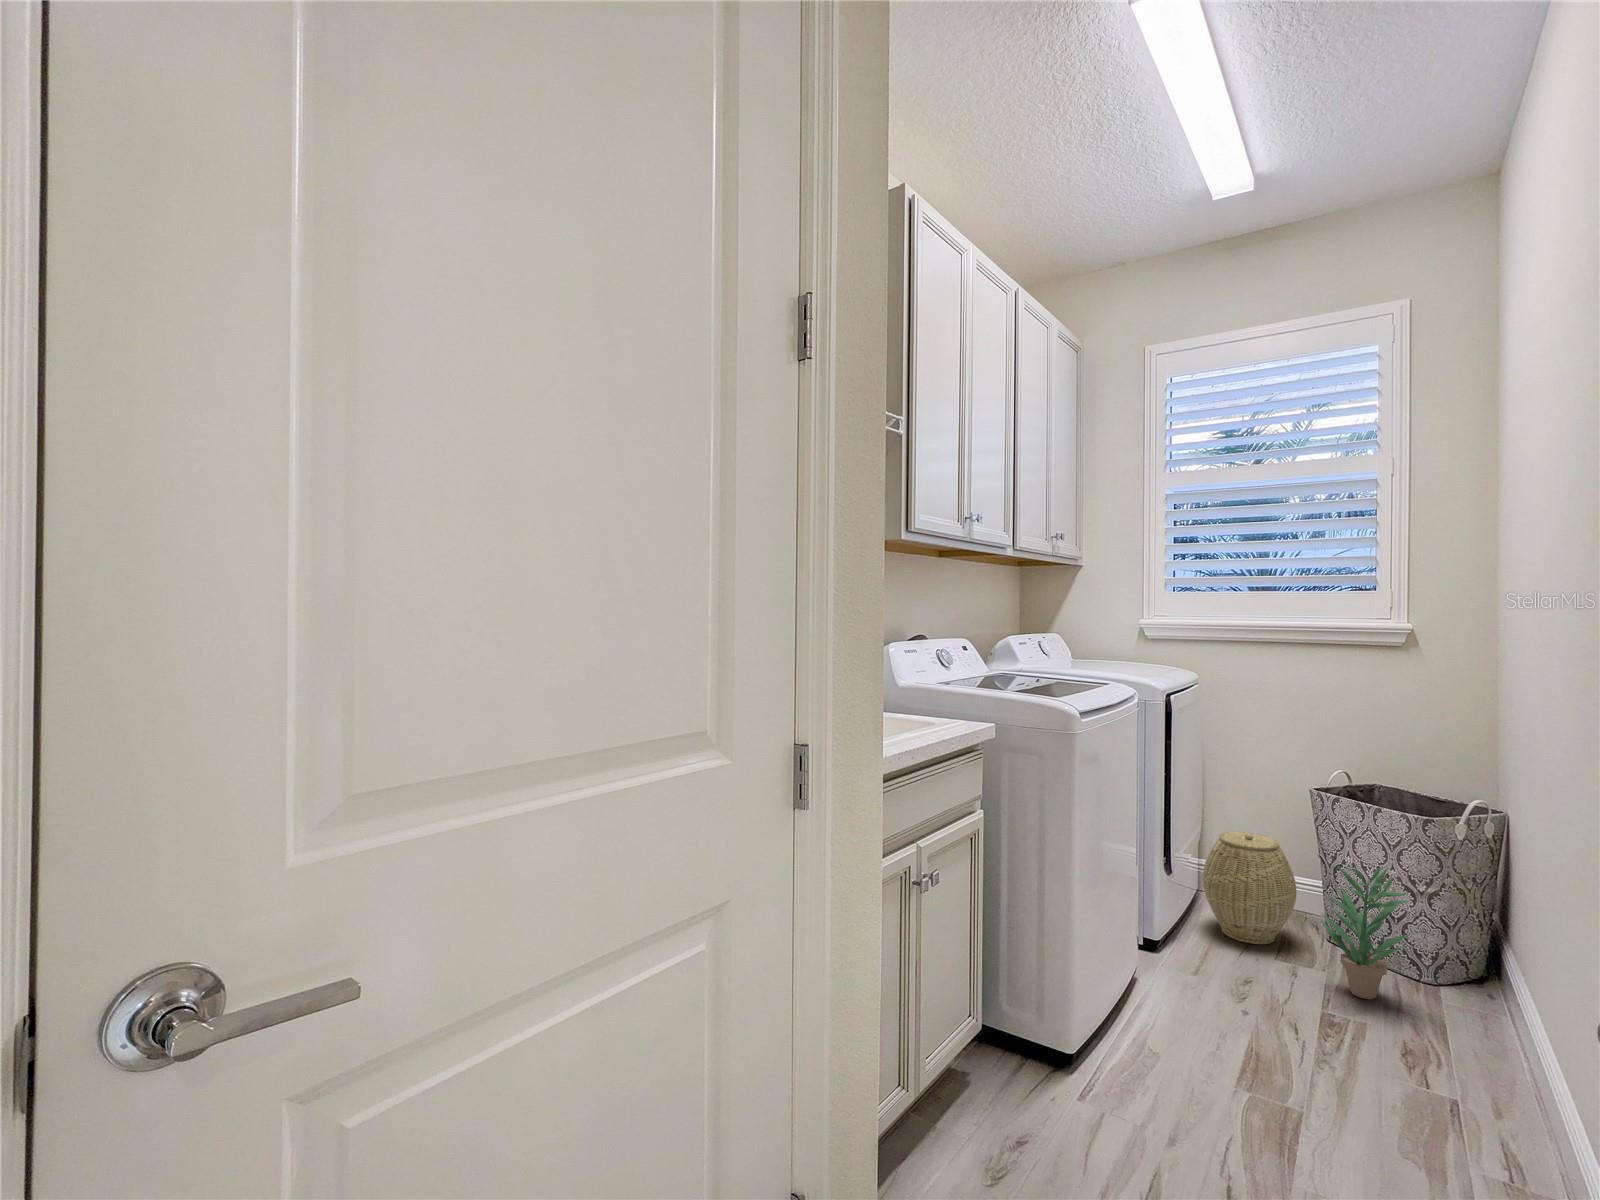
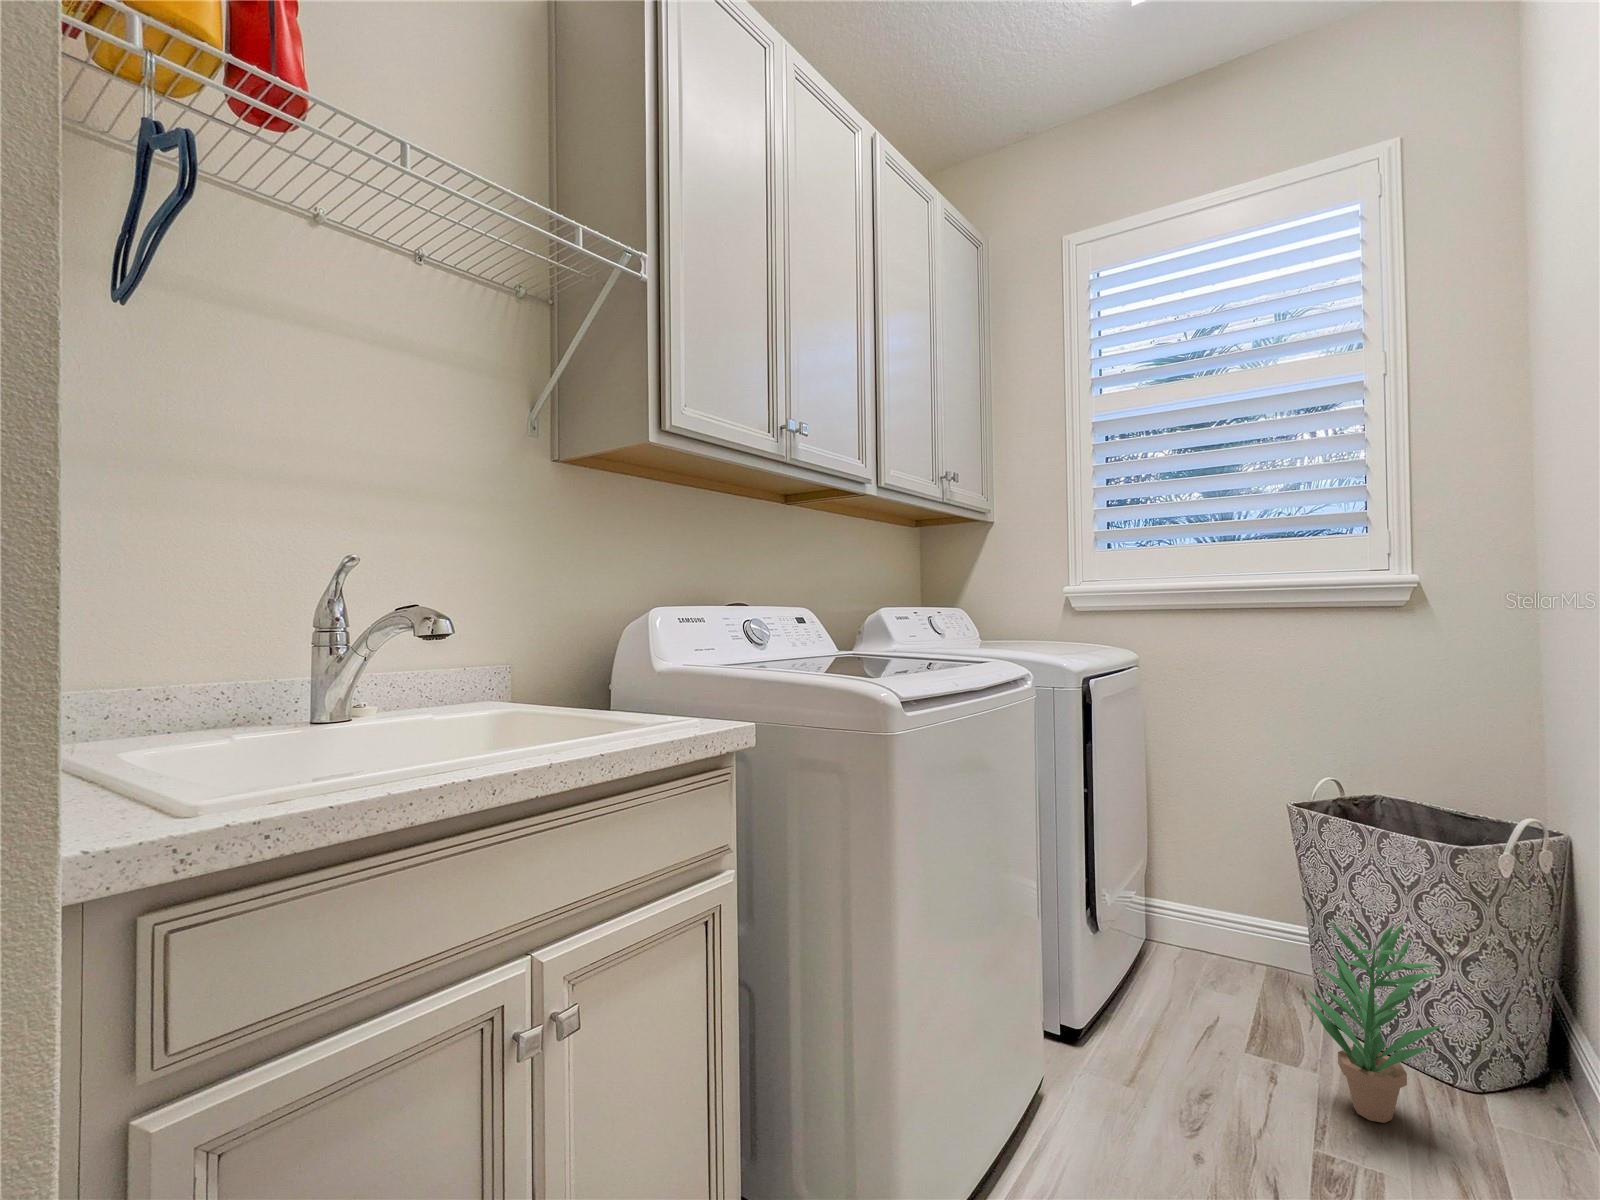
woven basket: present [1203,832,1297,944] -> none [1146,866,1273,1026]

